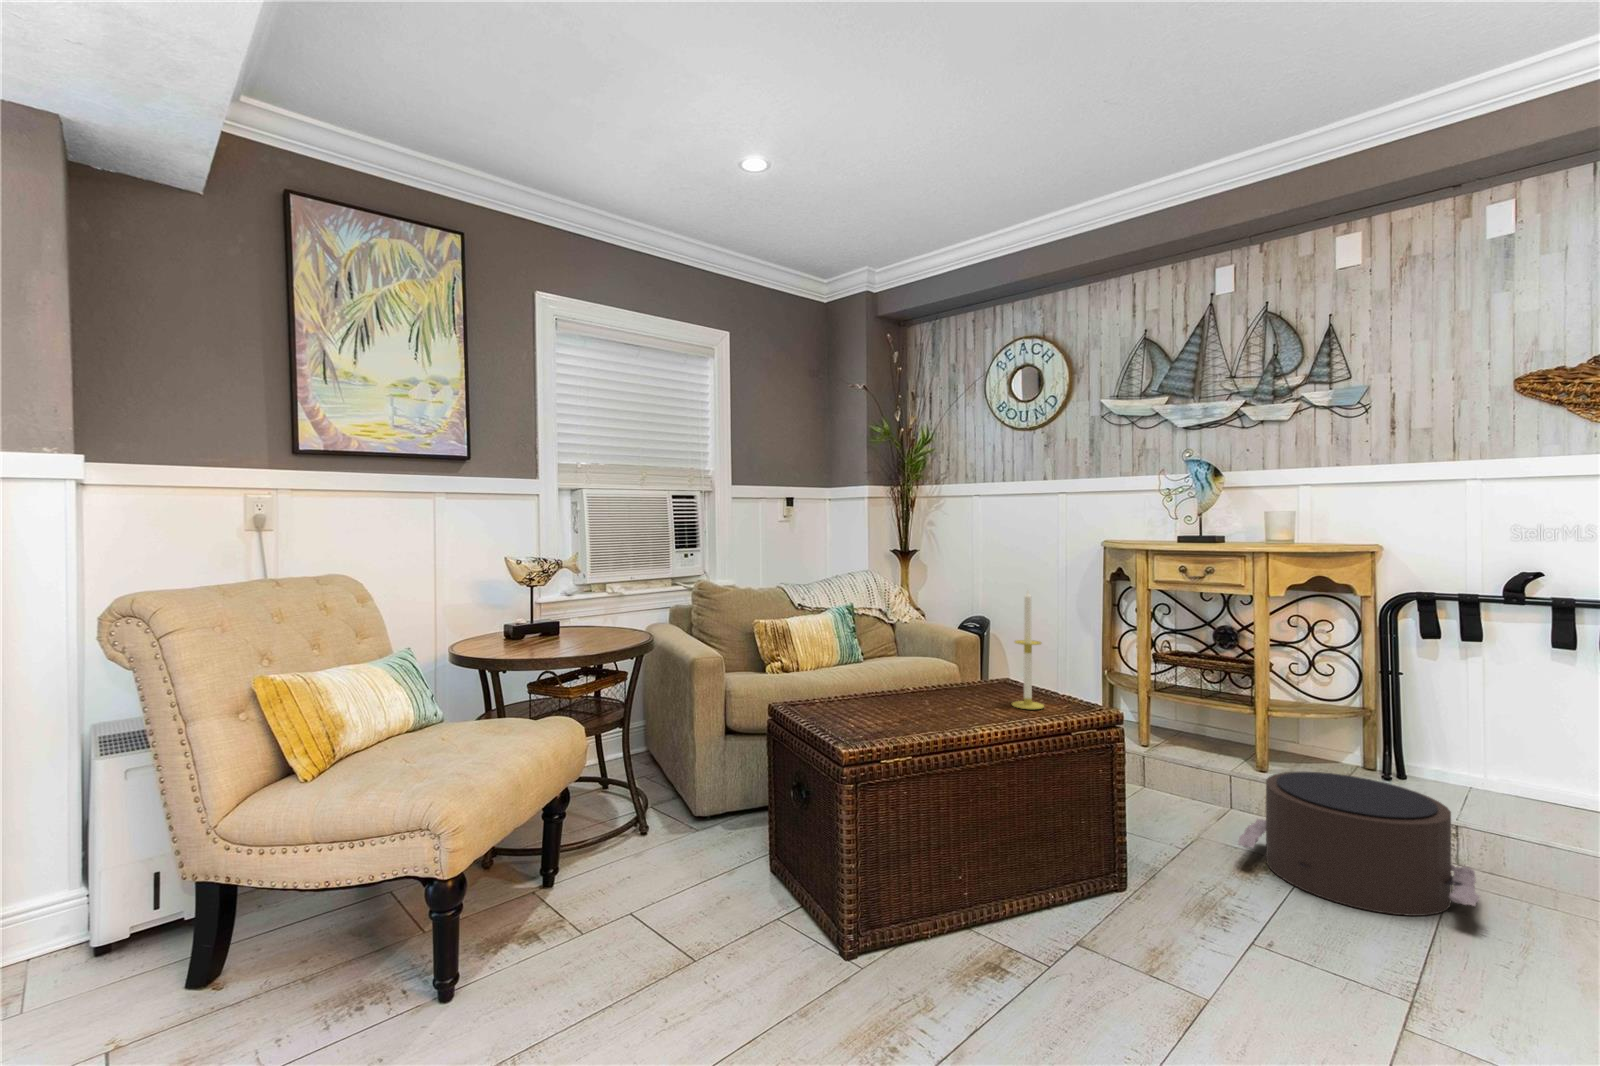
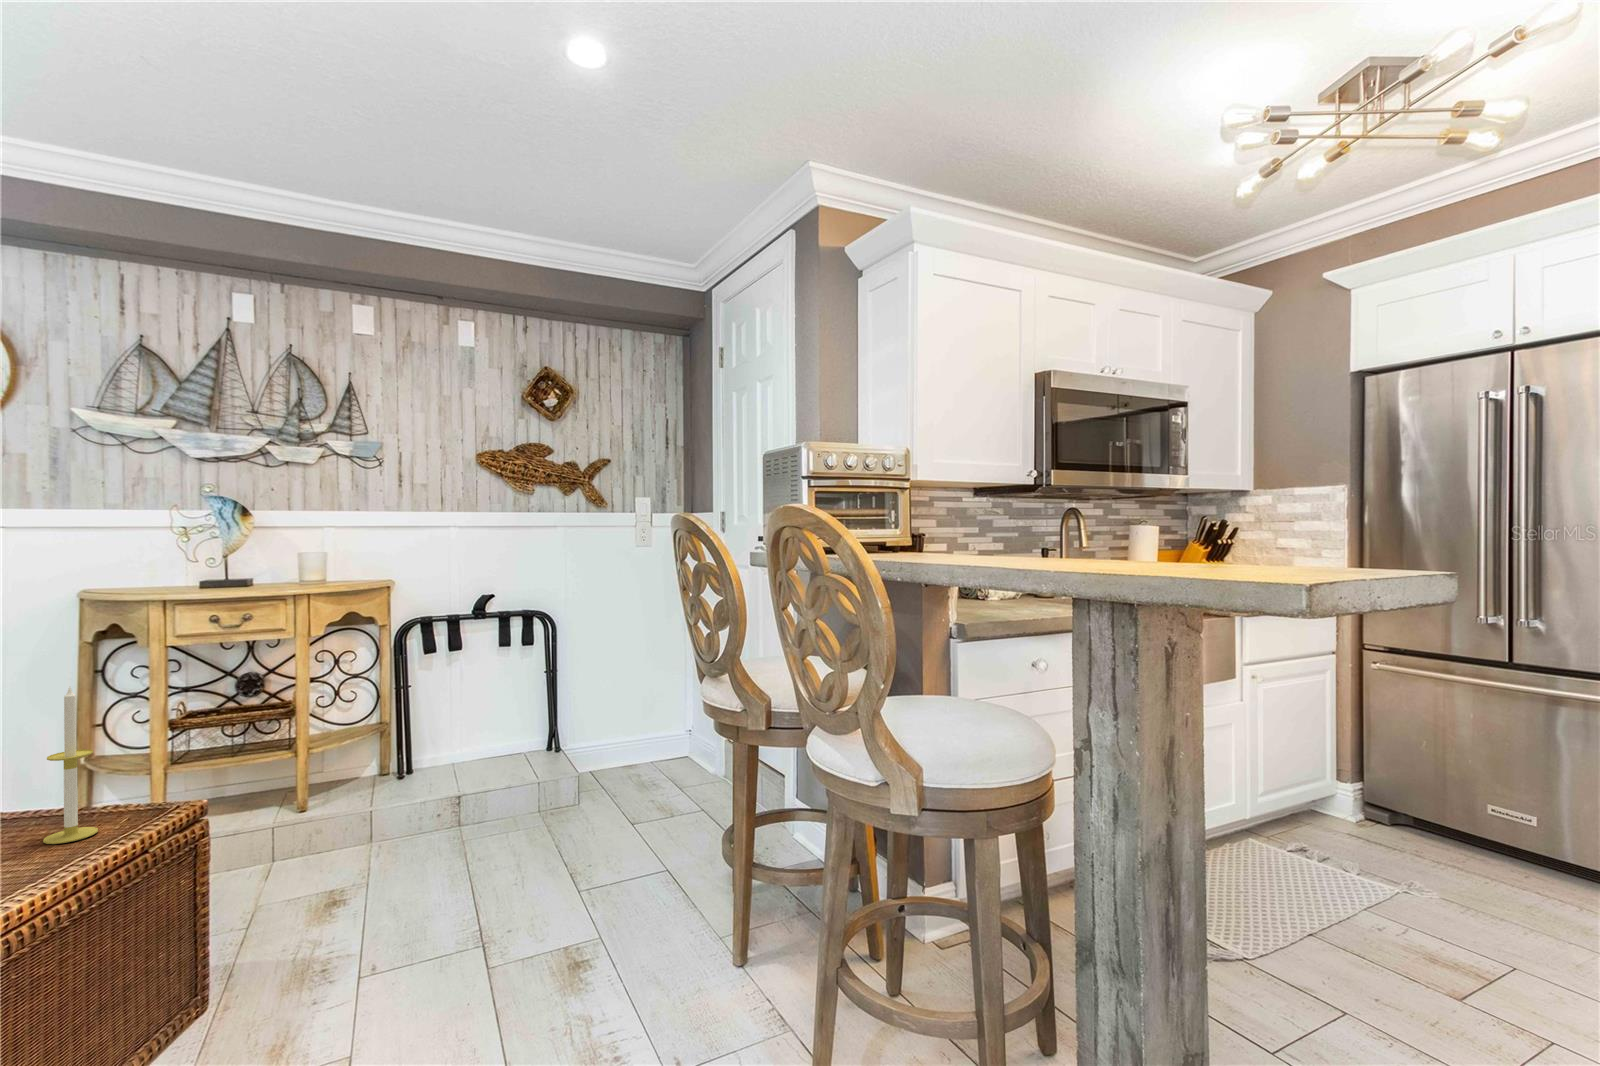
pouf: present [1238,772,1480,916] -> none [307,785,489,905]

